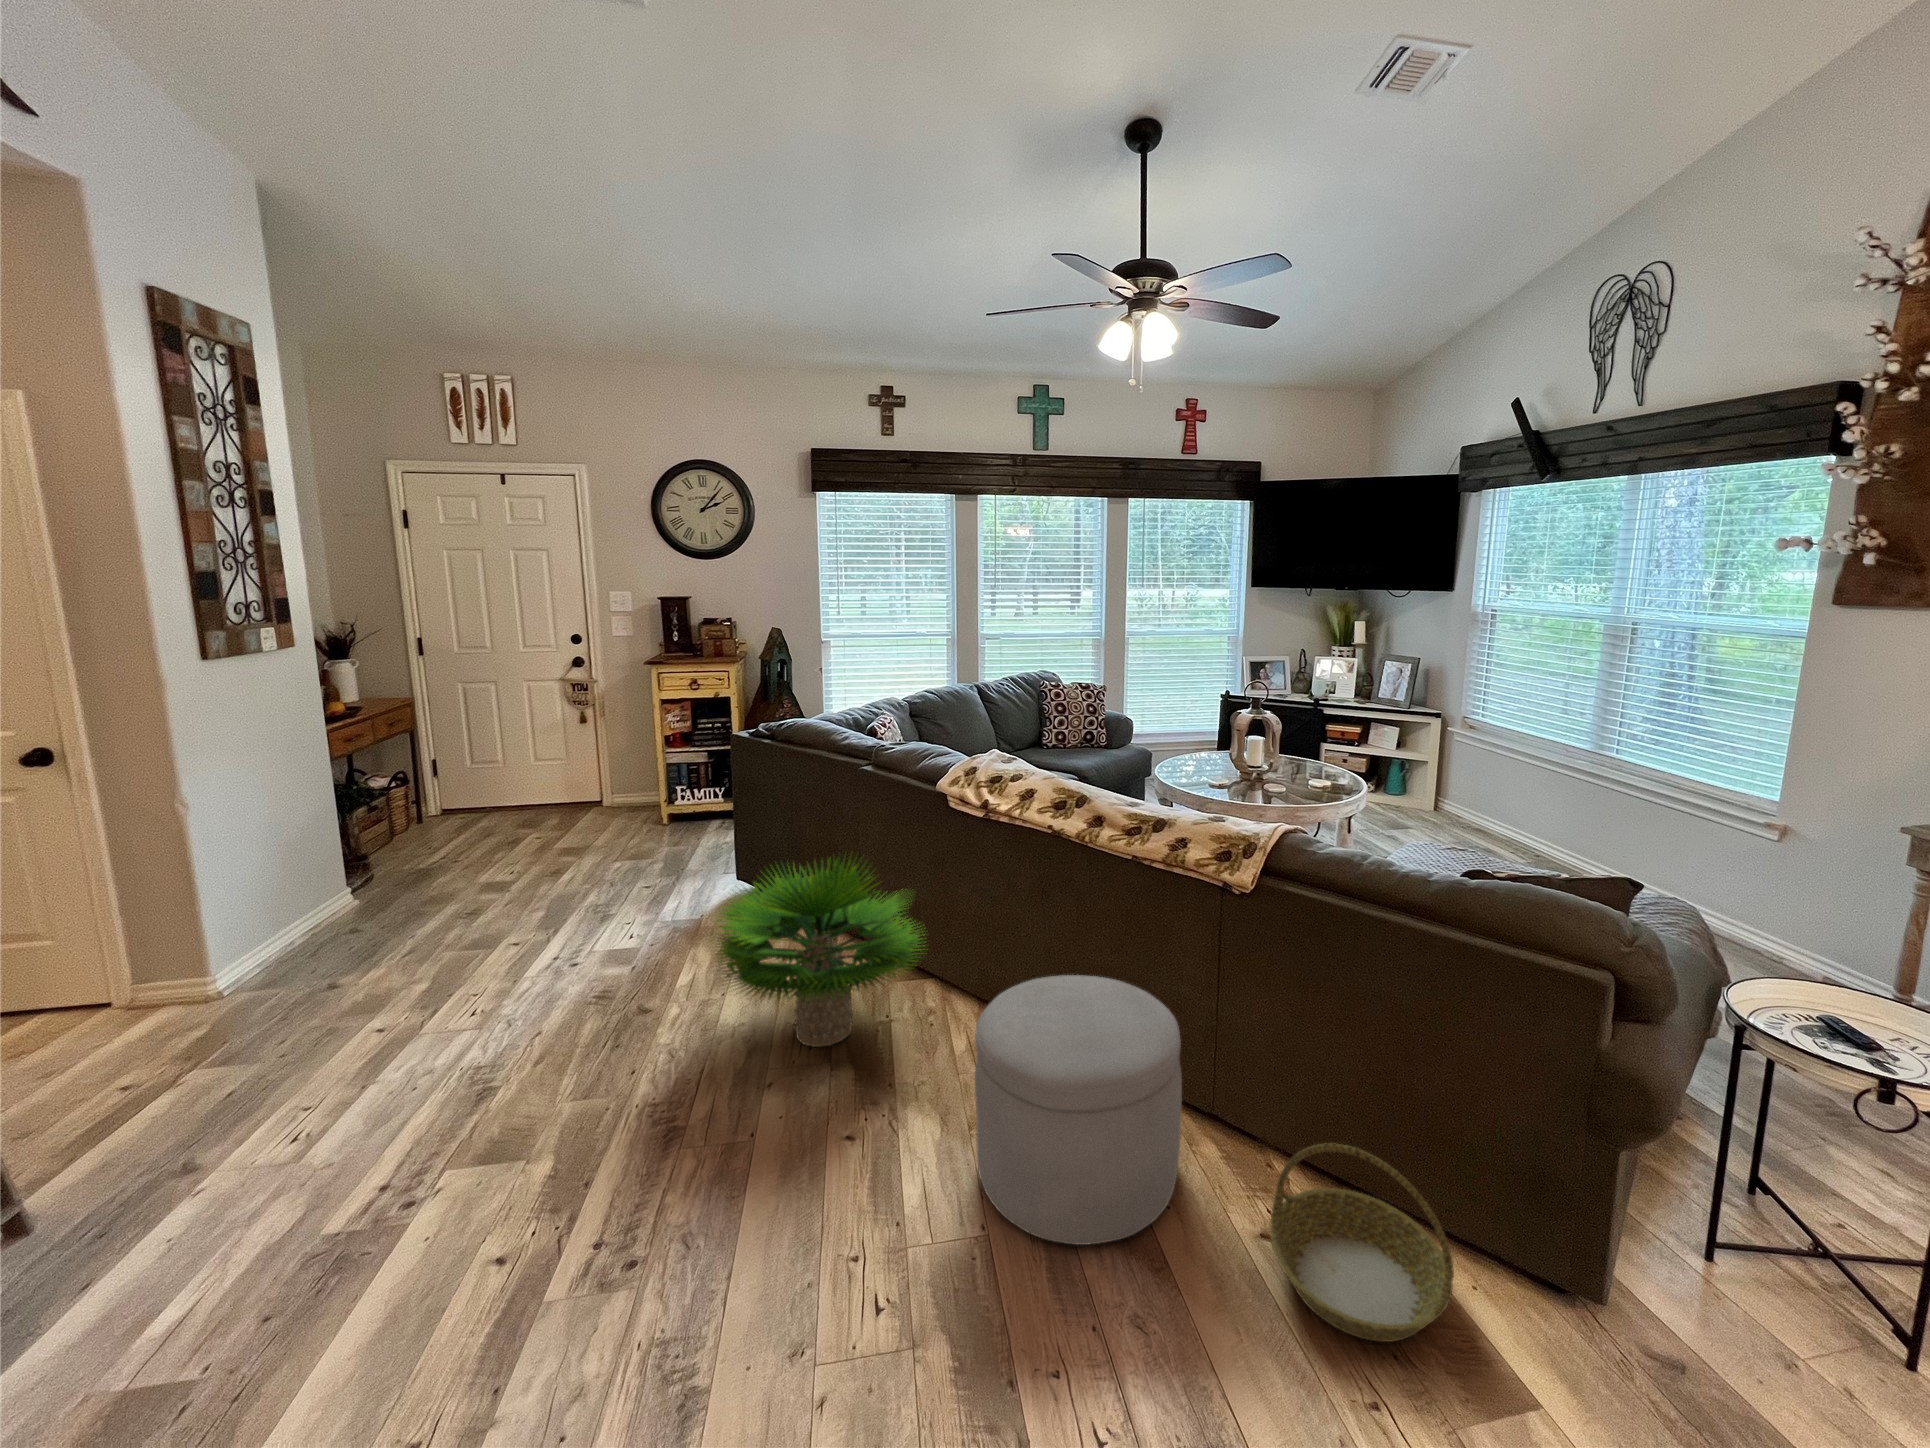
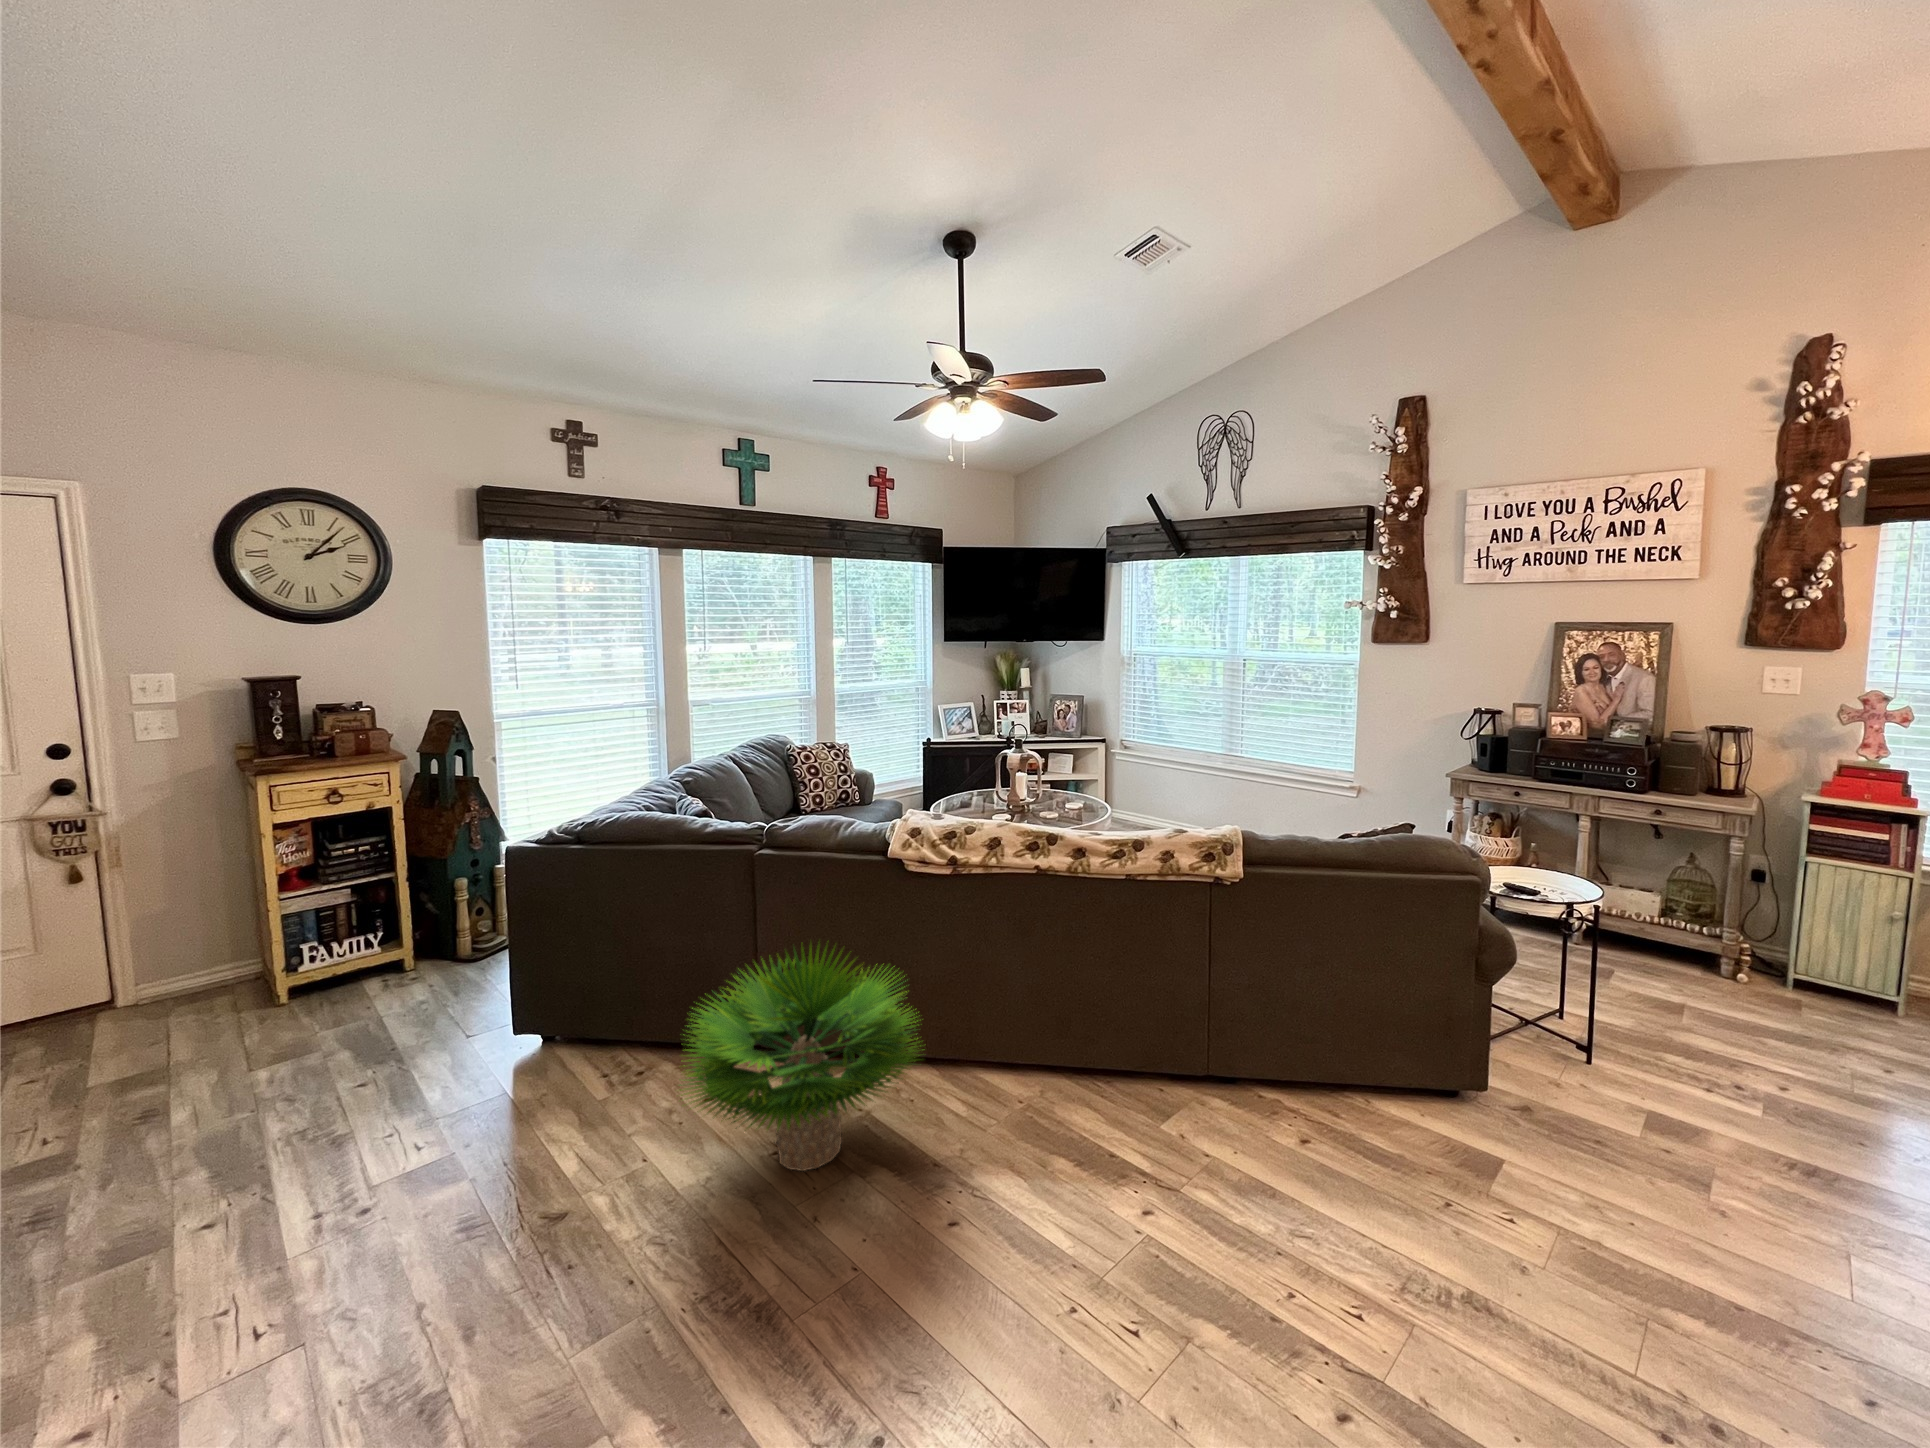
ottoman: present [975,975,1182,1245] -> none [1061,985,1244,1221]
basket: present [1271,1143,1454,1342] -> none [1308,1042,1443,1174]

